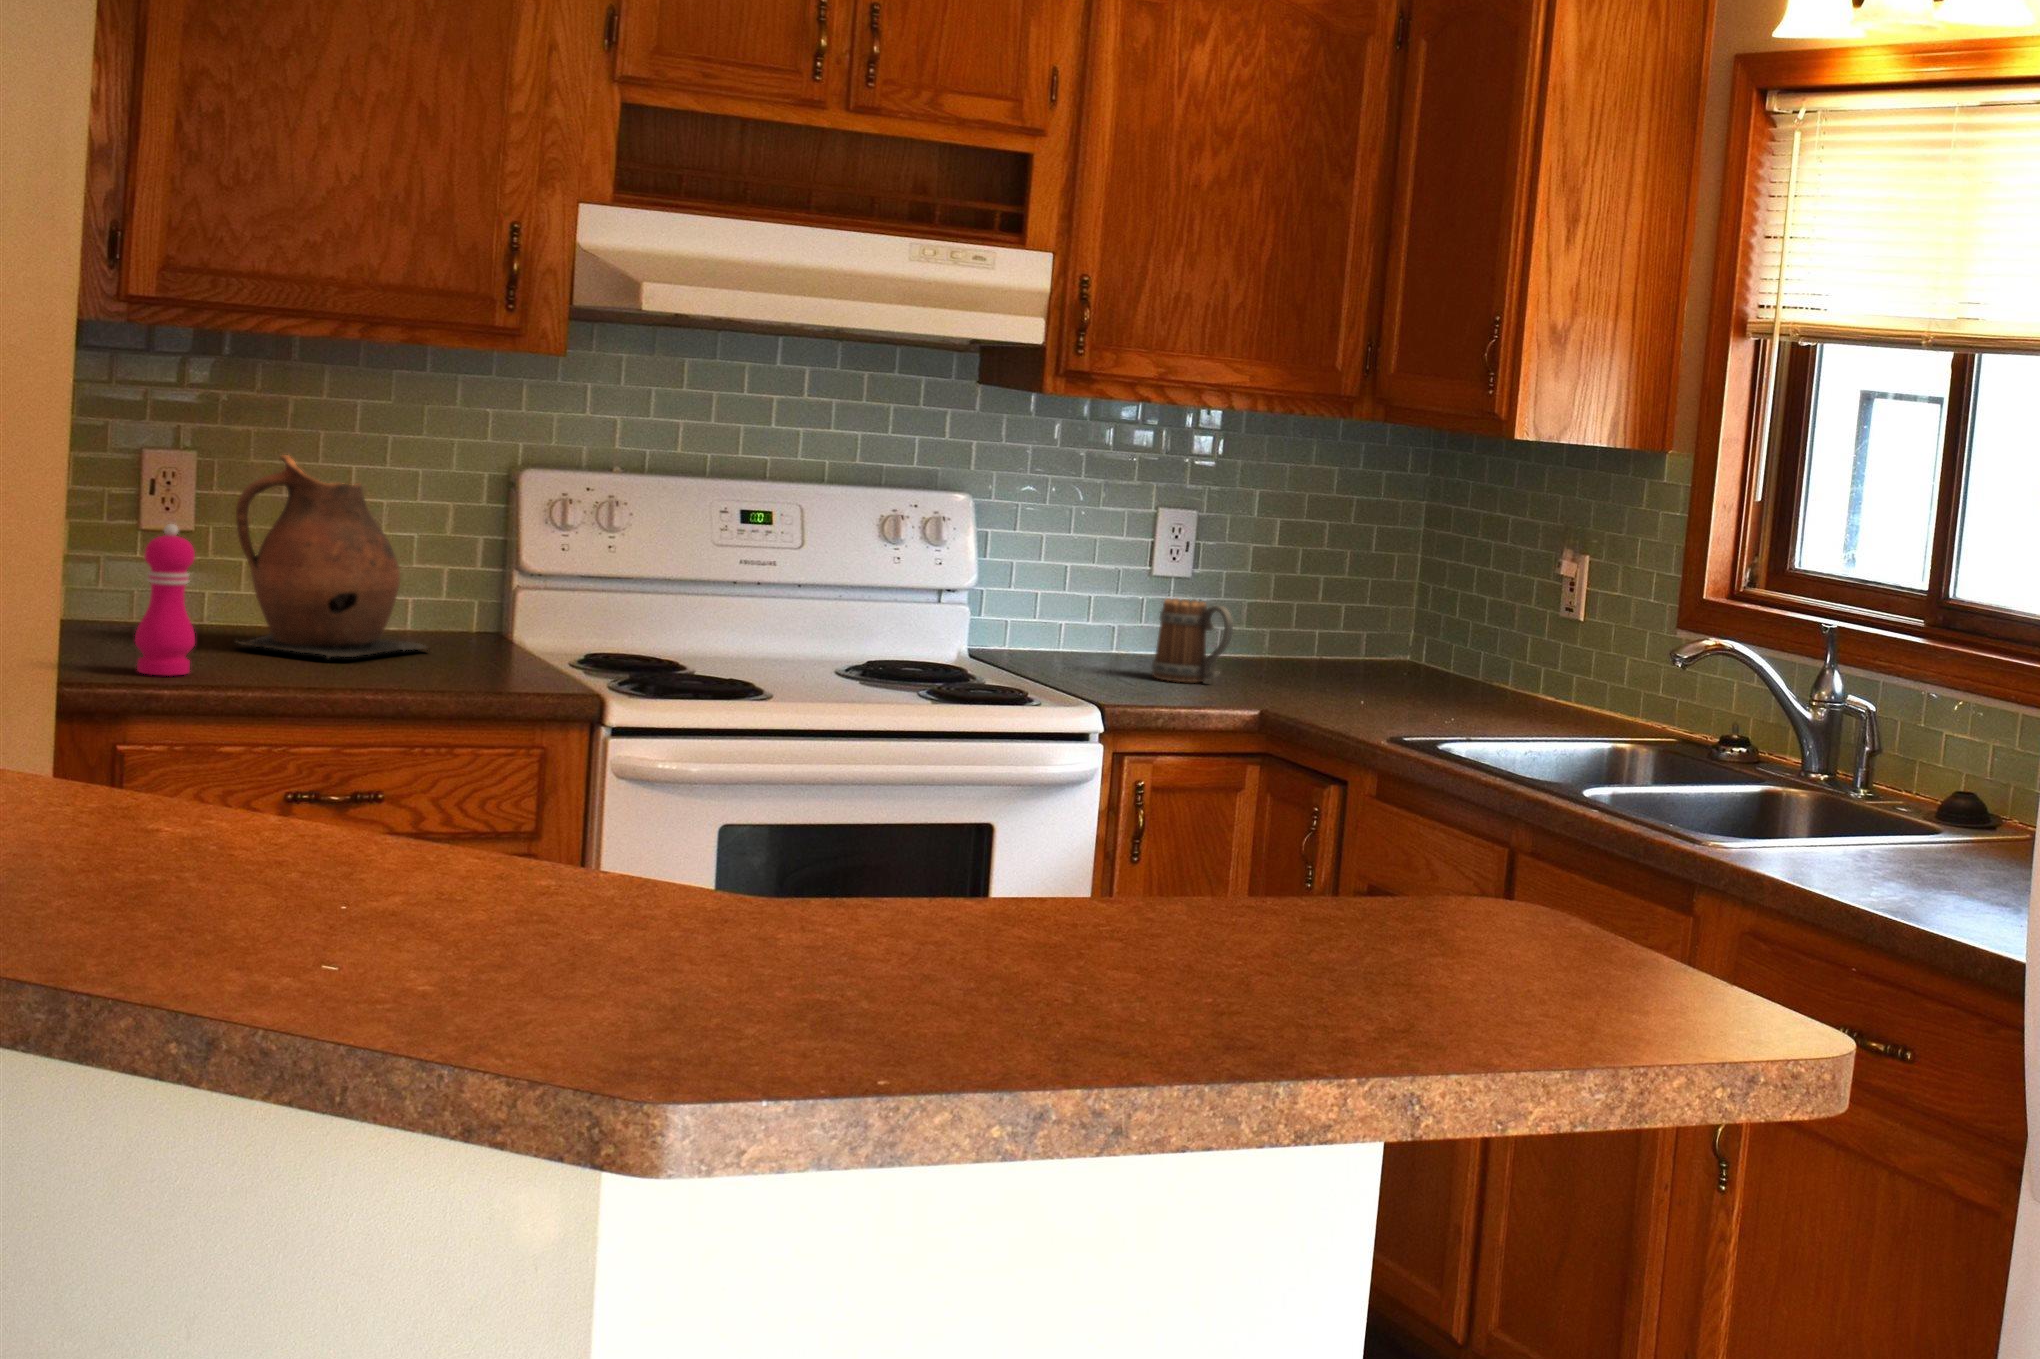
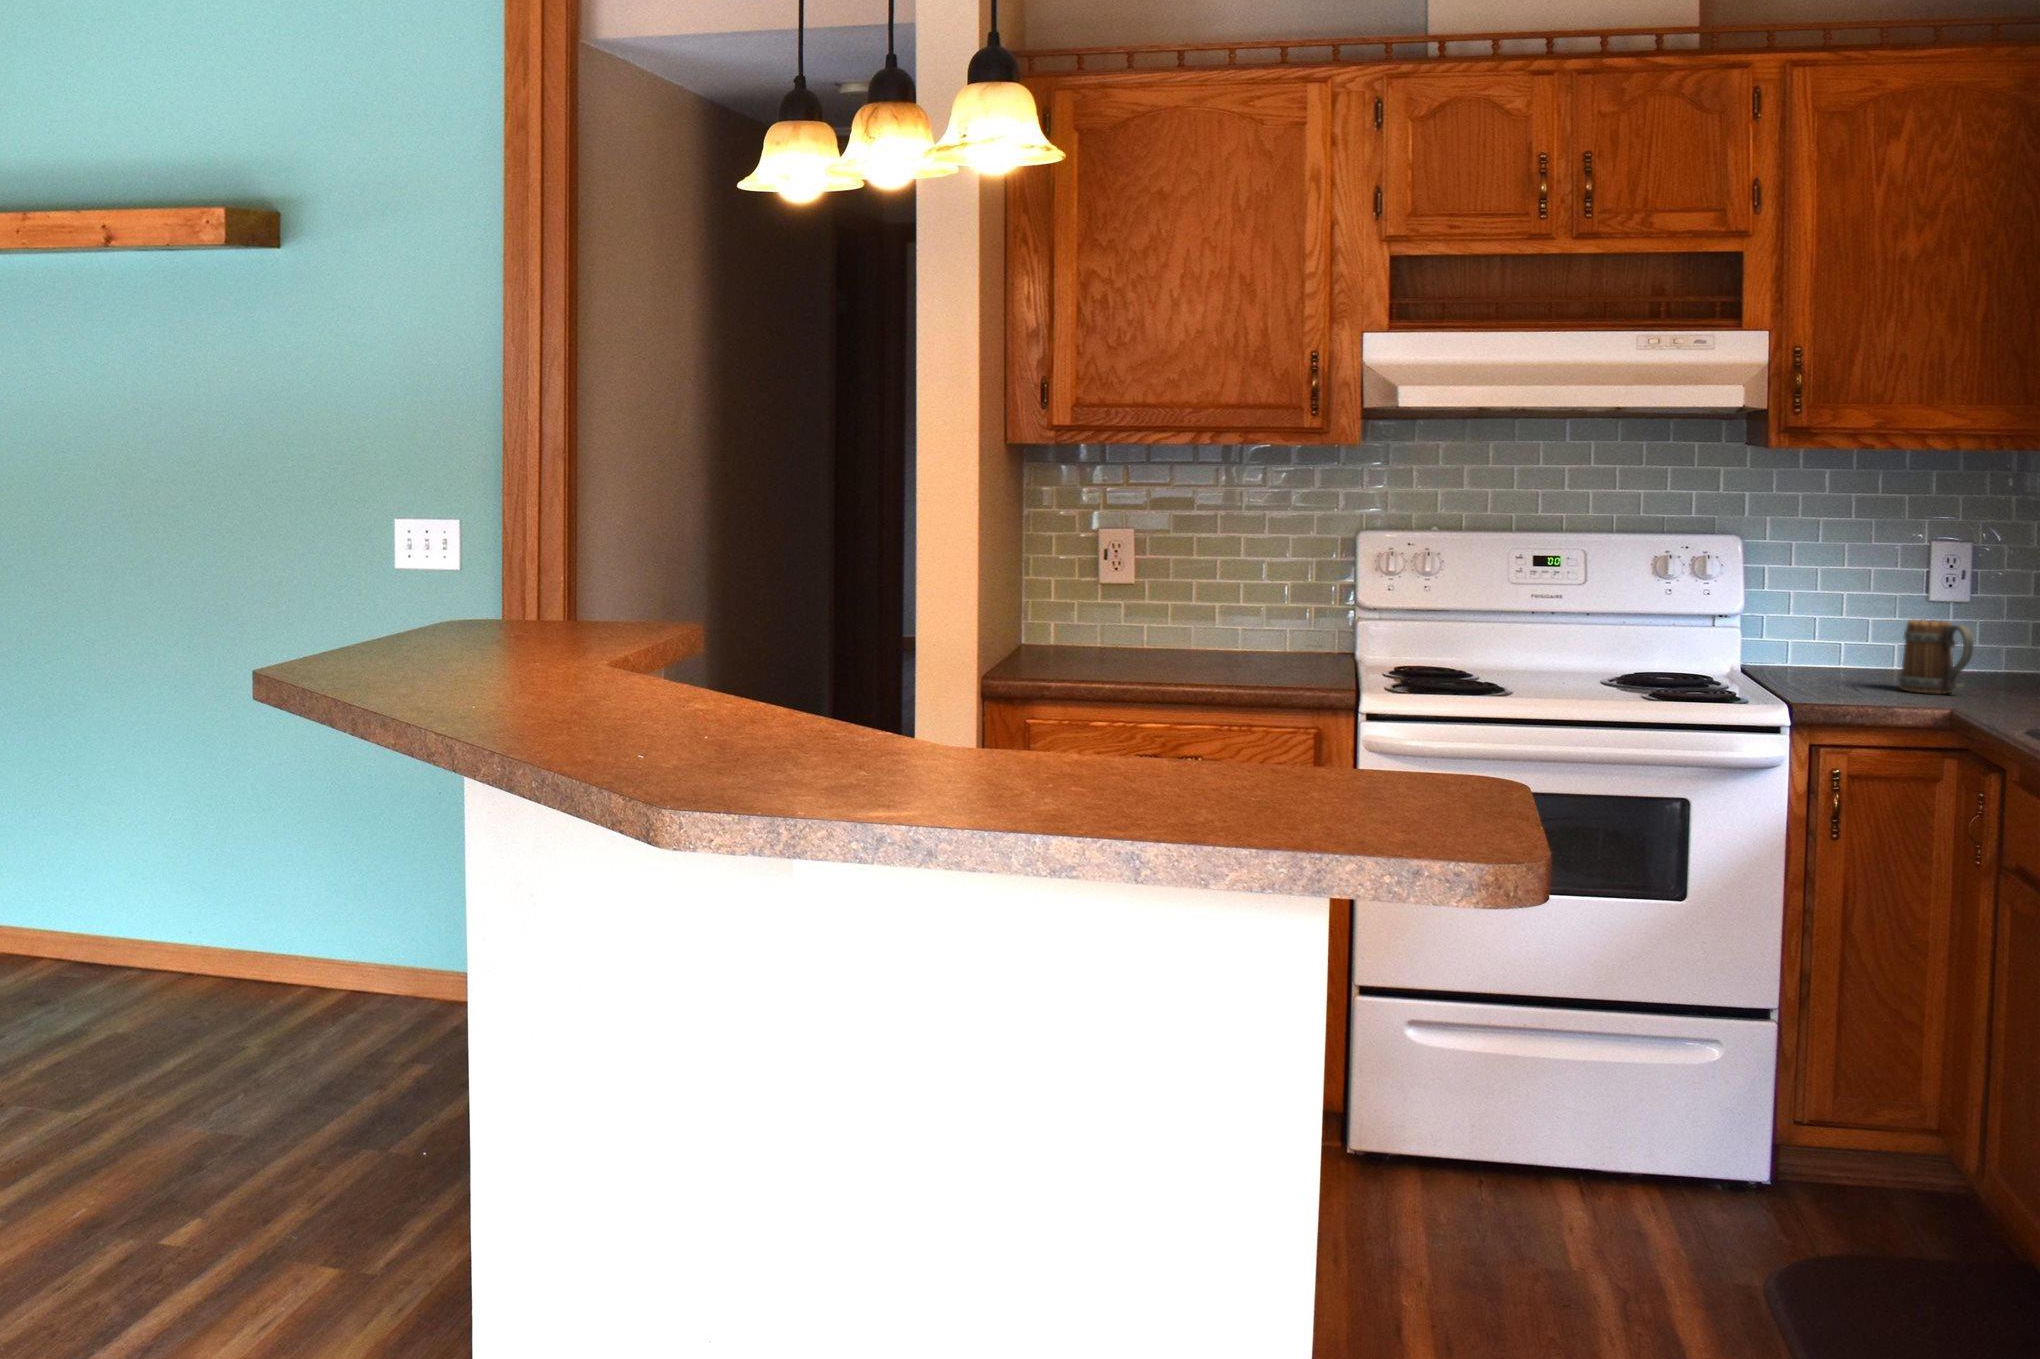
ceramic pitcher: present [236,455,428,659] -> none [1149,527,1279,665]
pepper mill: present [135,524,195,675] -> none [1067,573,1103,671]

